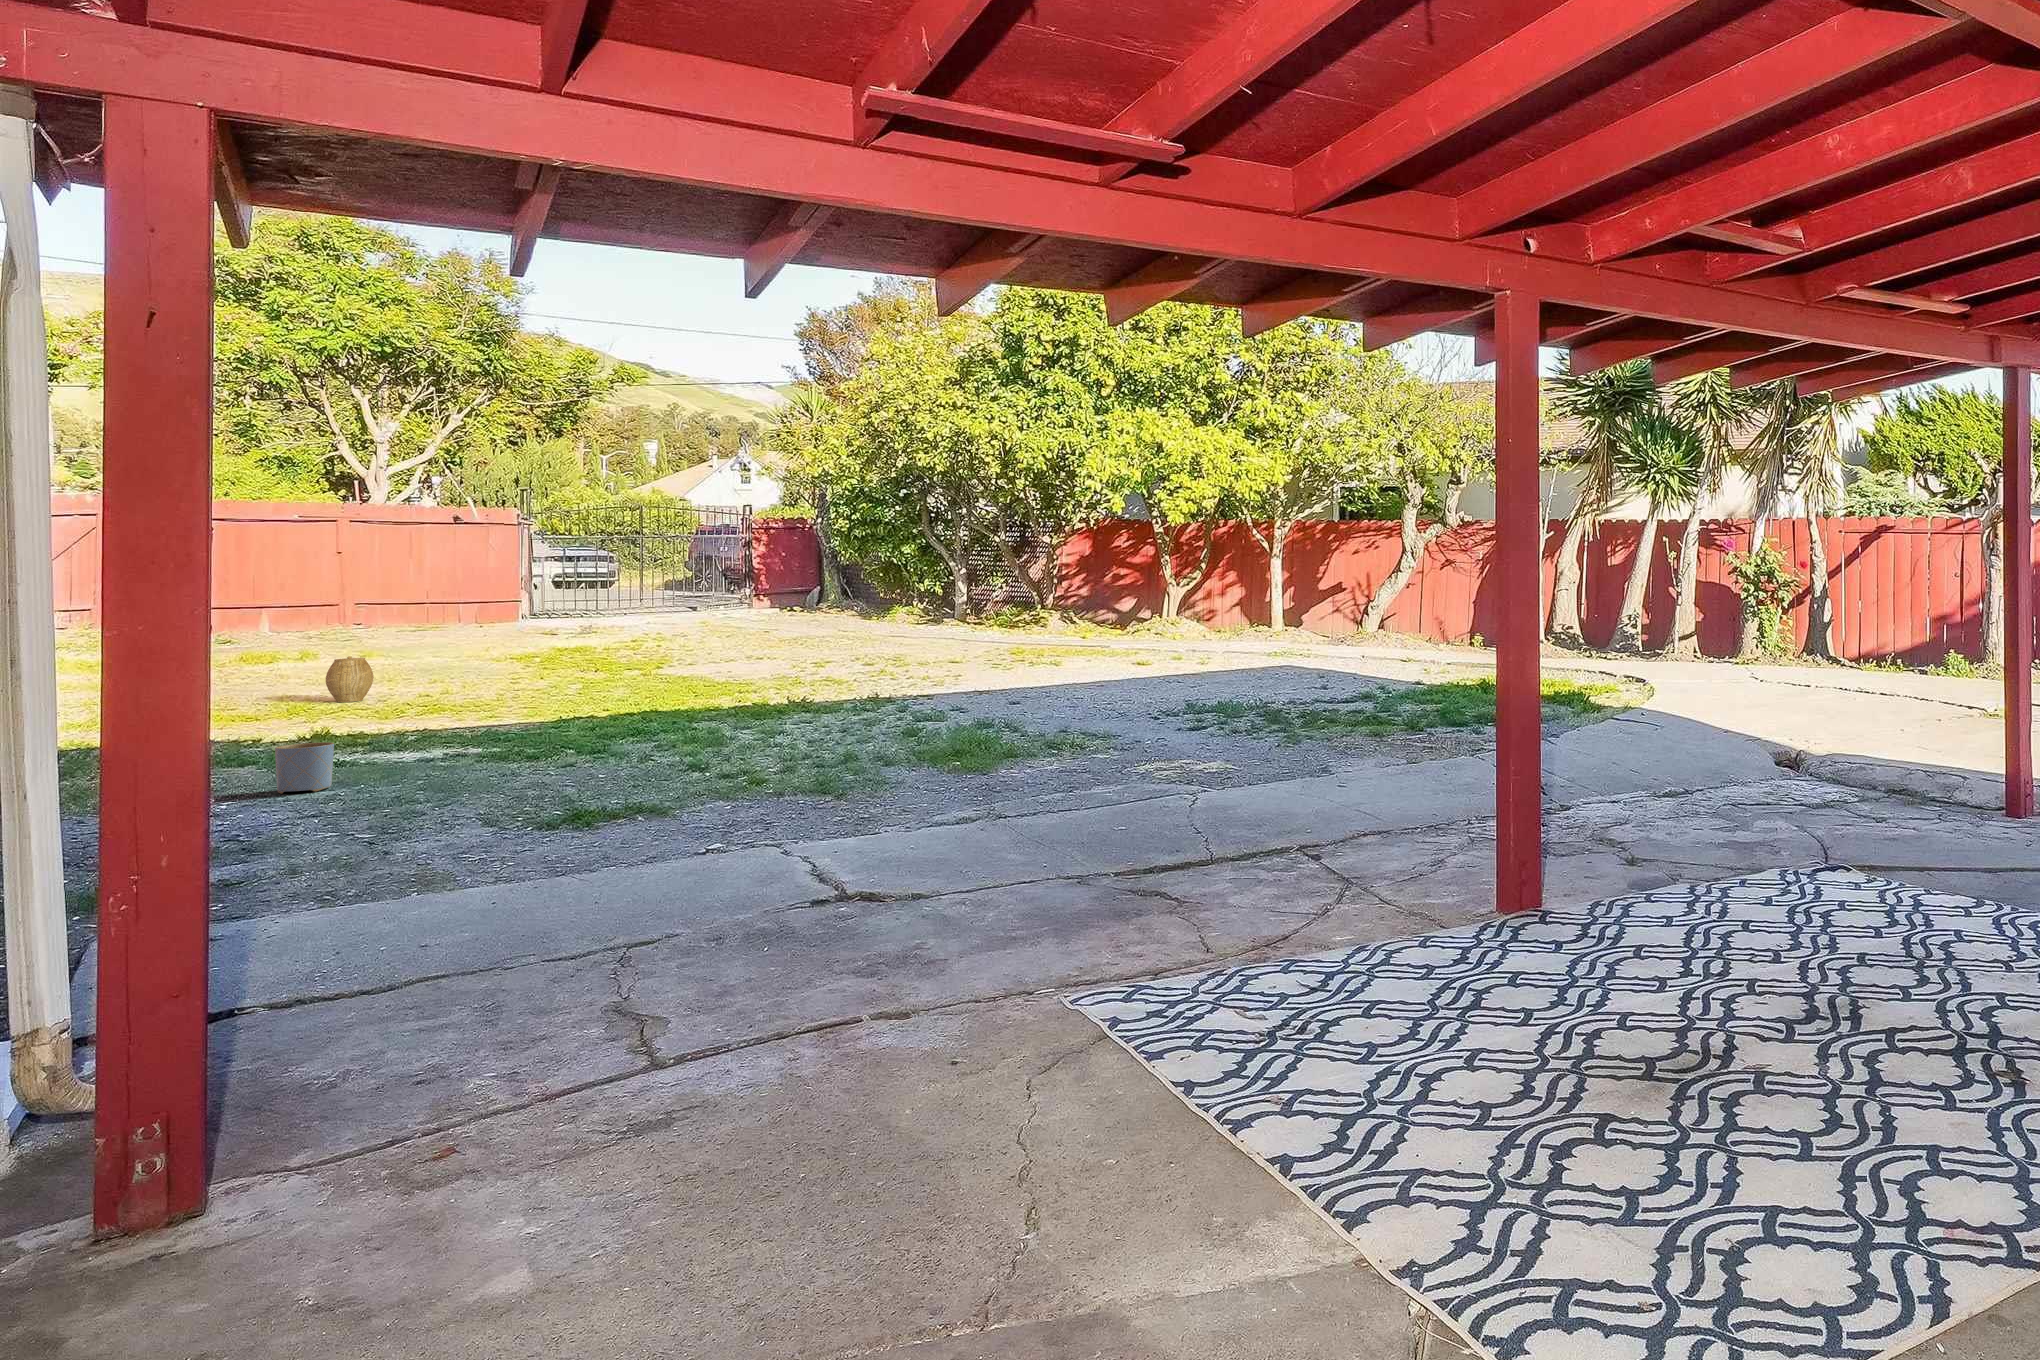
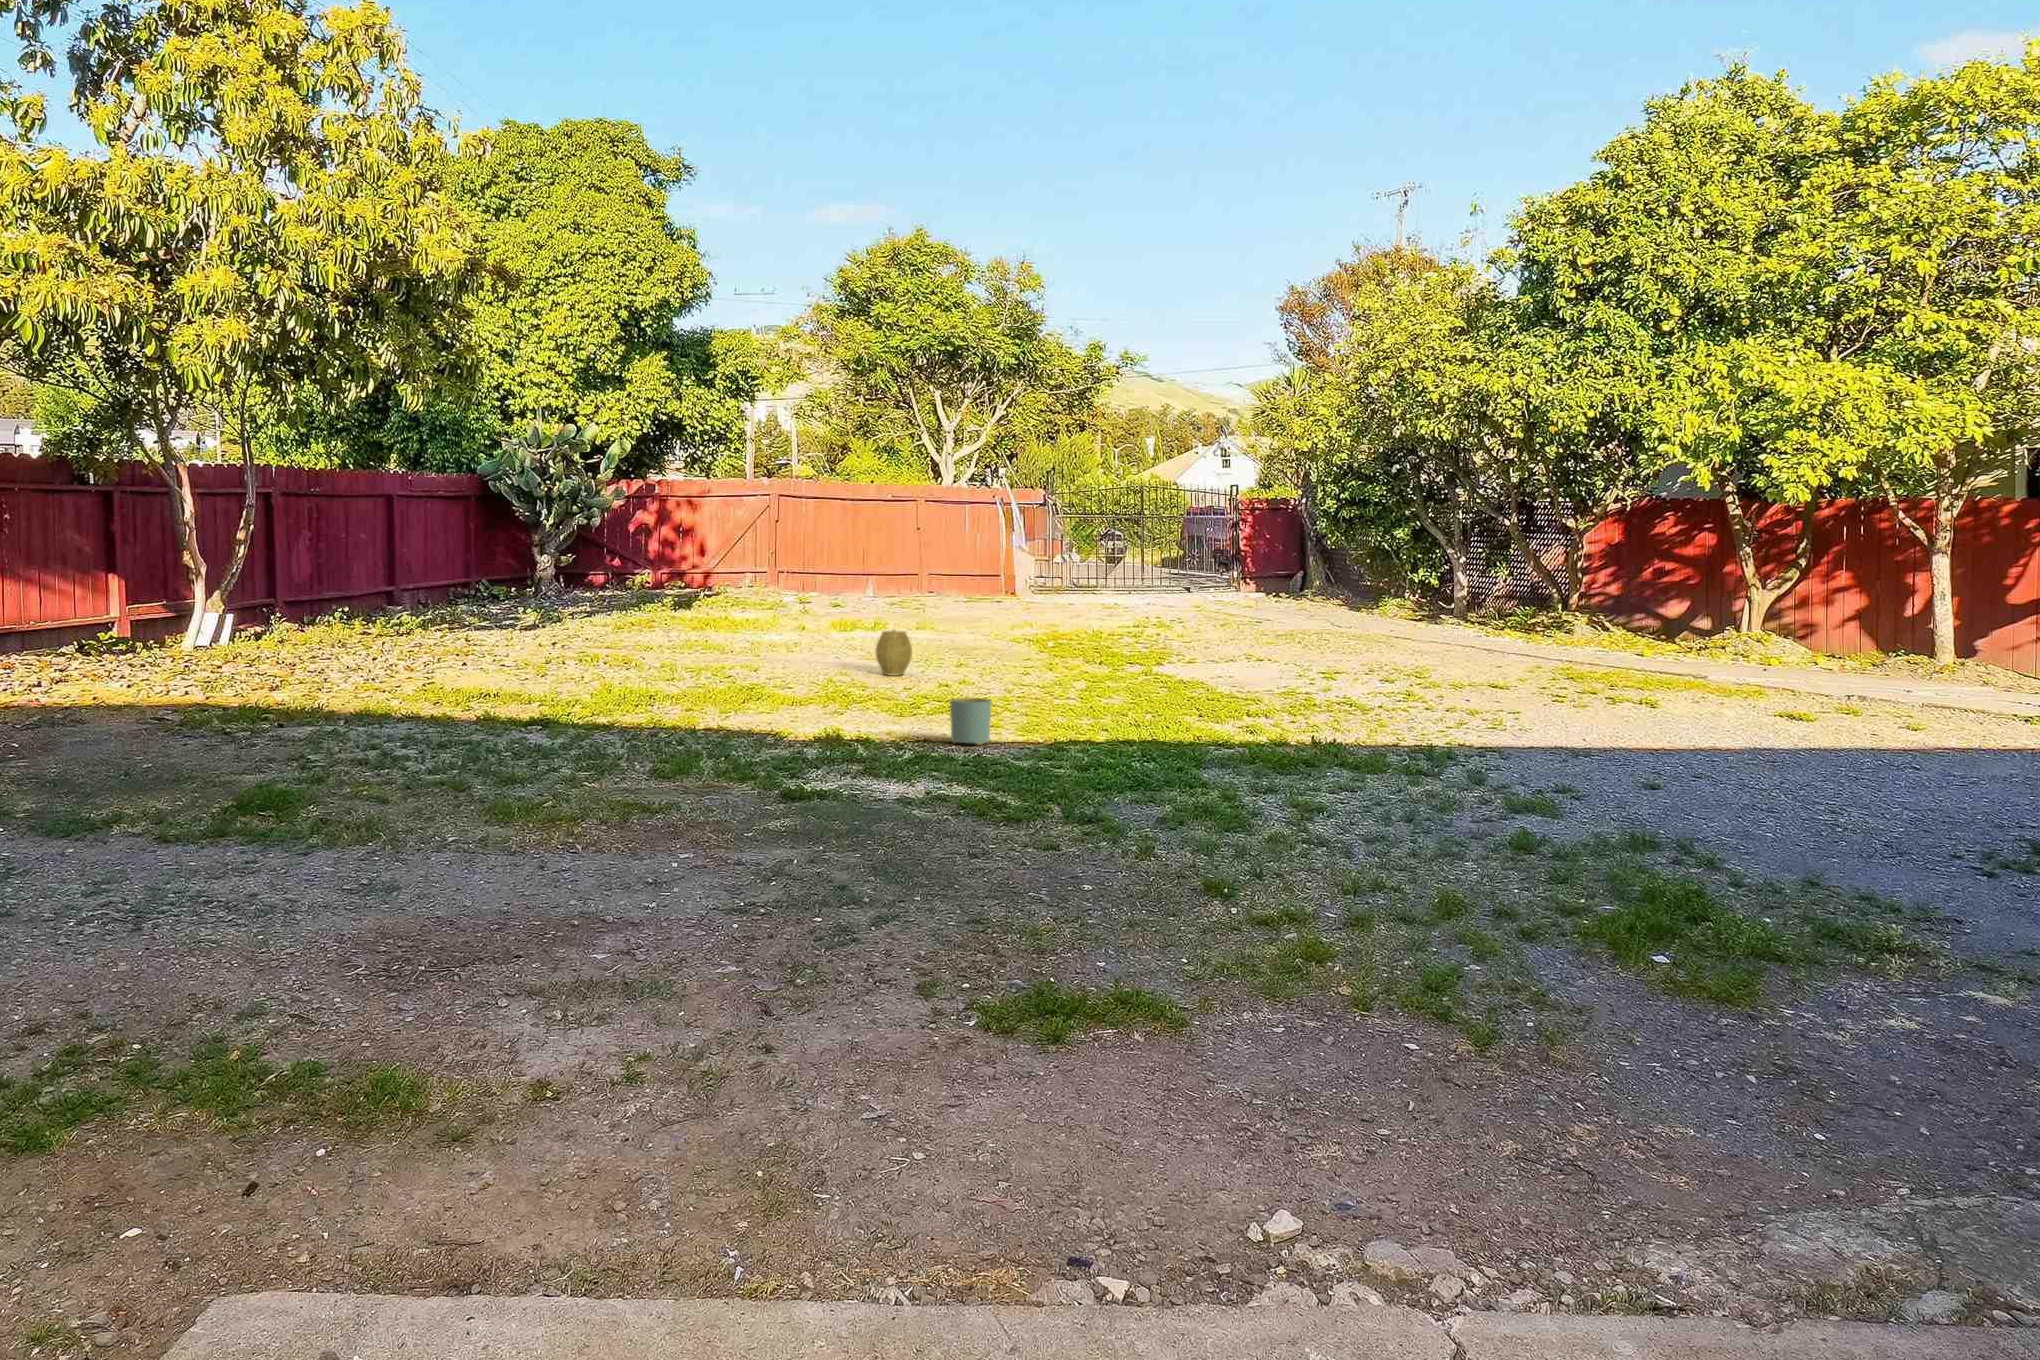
planter: present [275,742,334,794] -> present [950,698,992,745]

